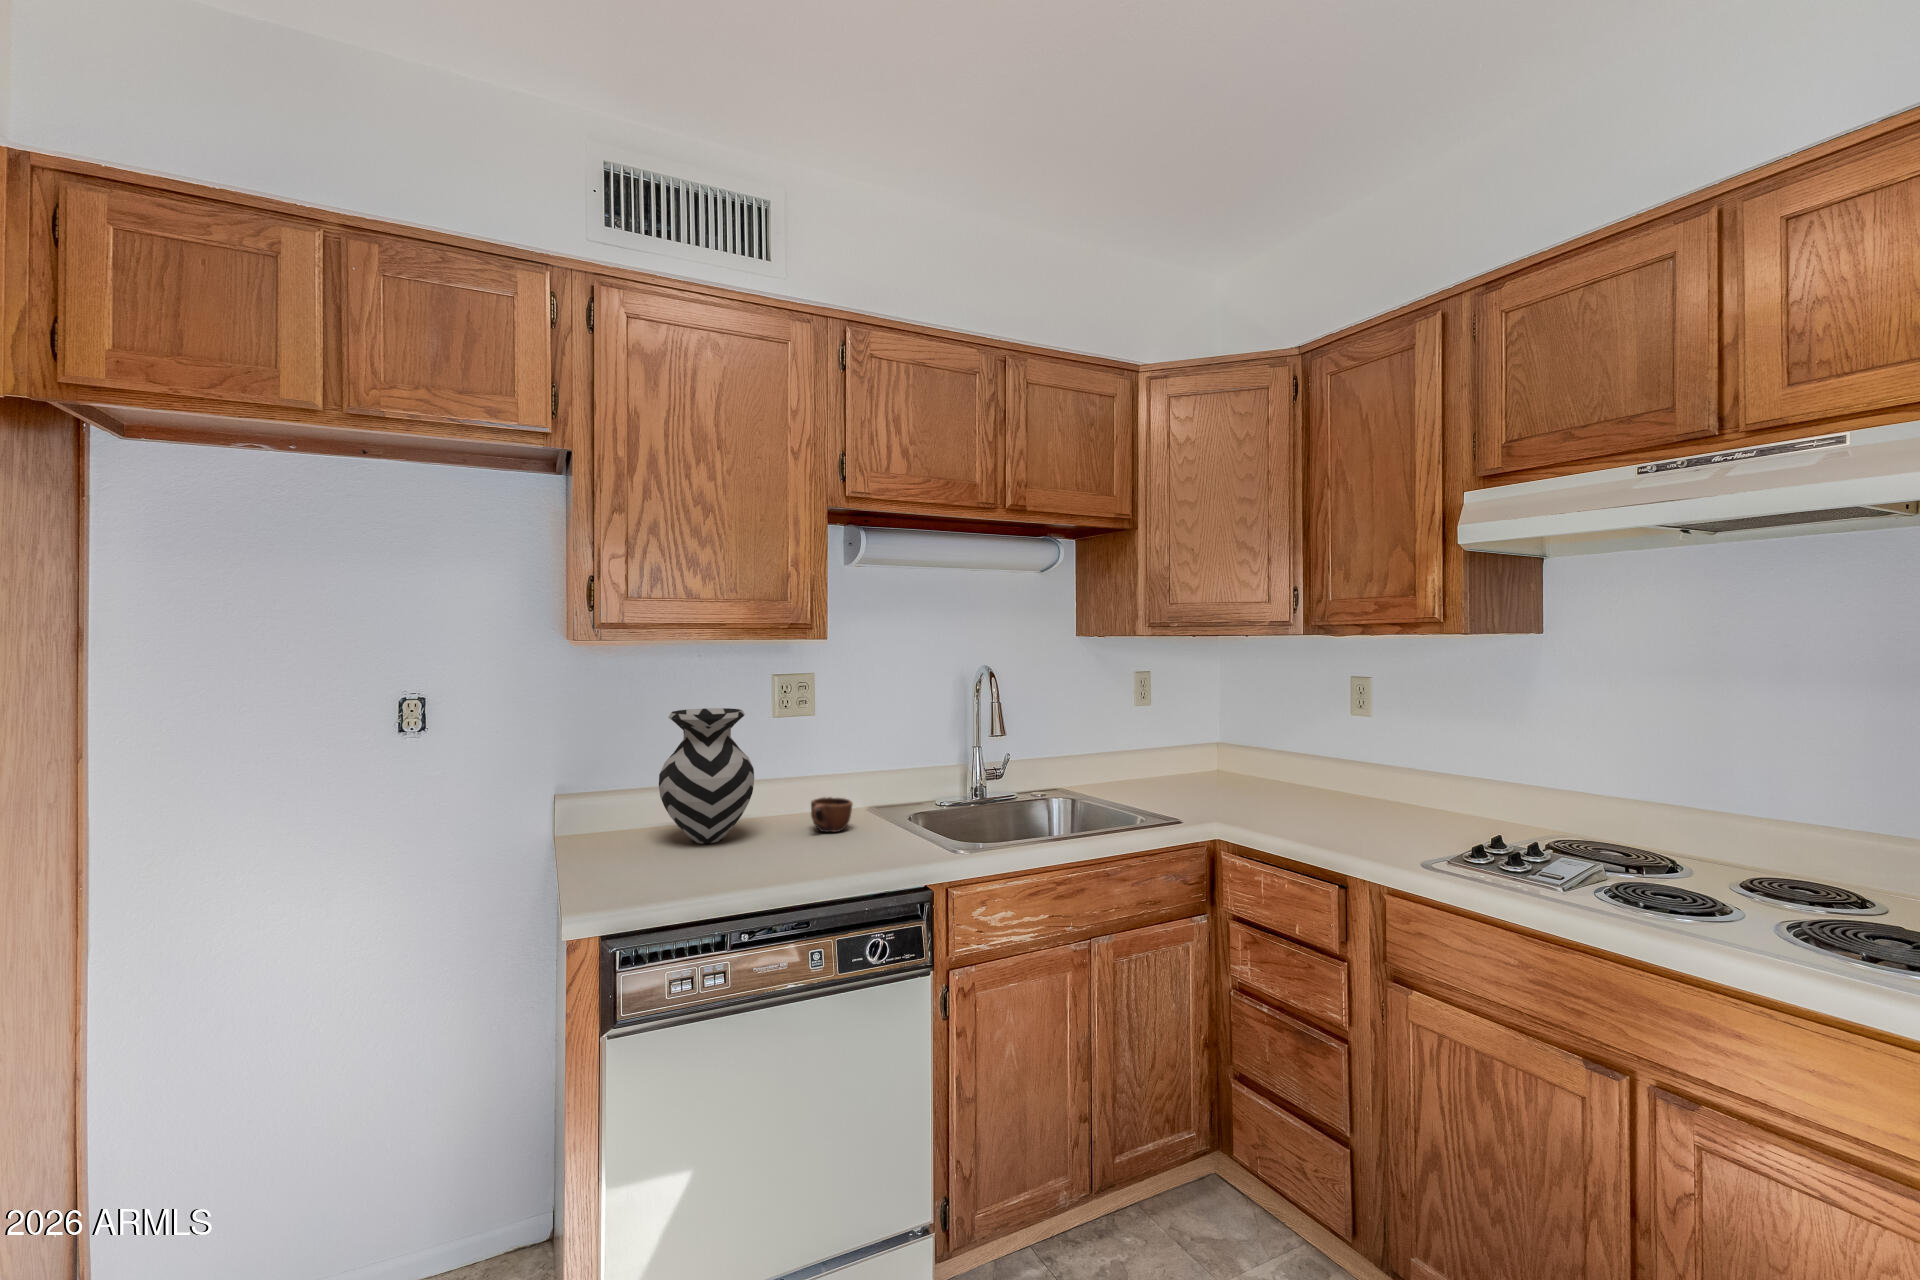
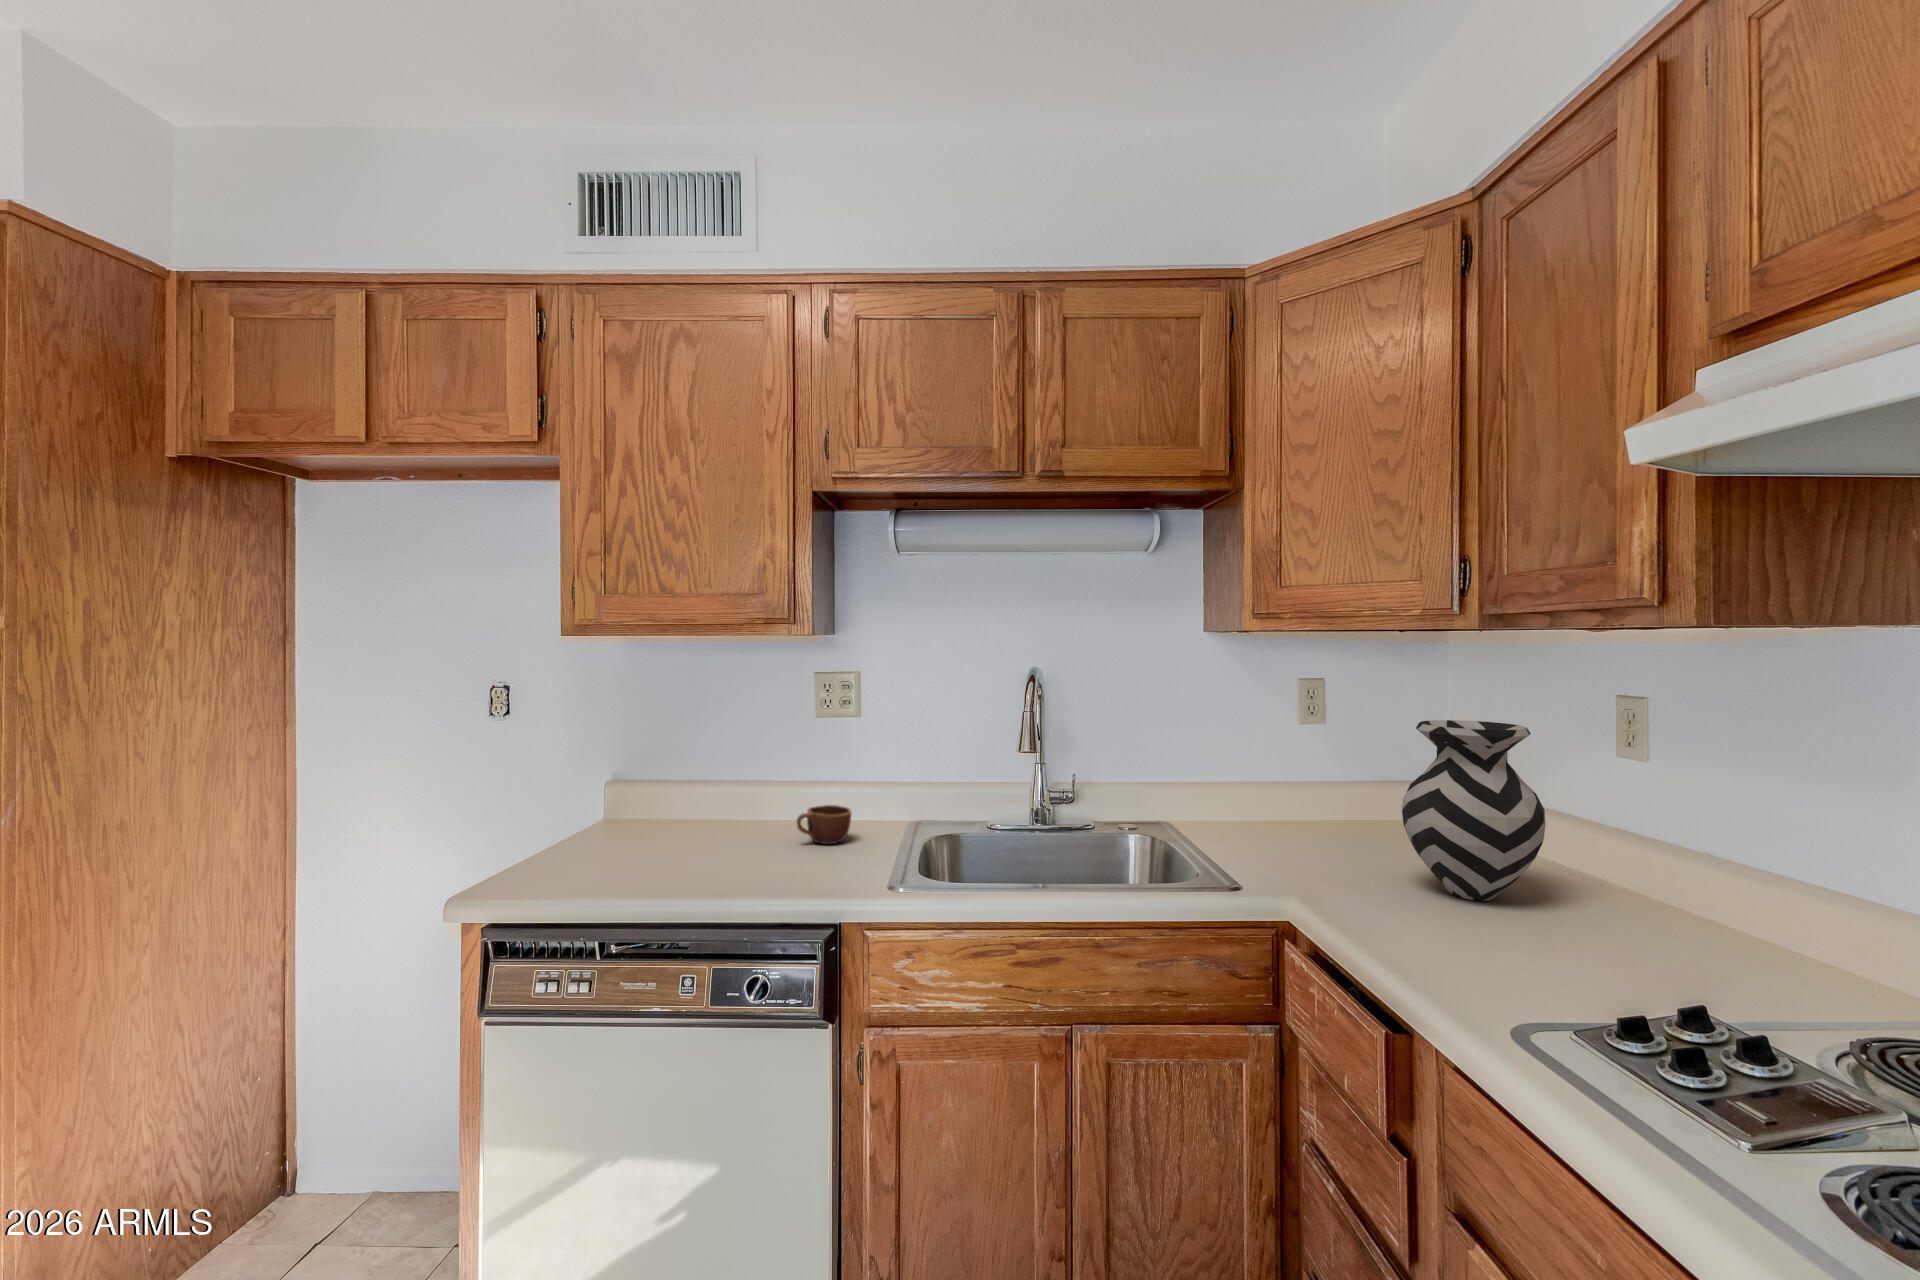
vase: present [659,708,754,844] -> present [1402,720,1546,901]

